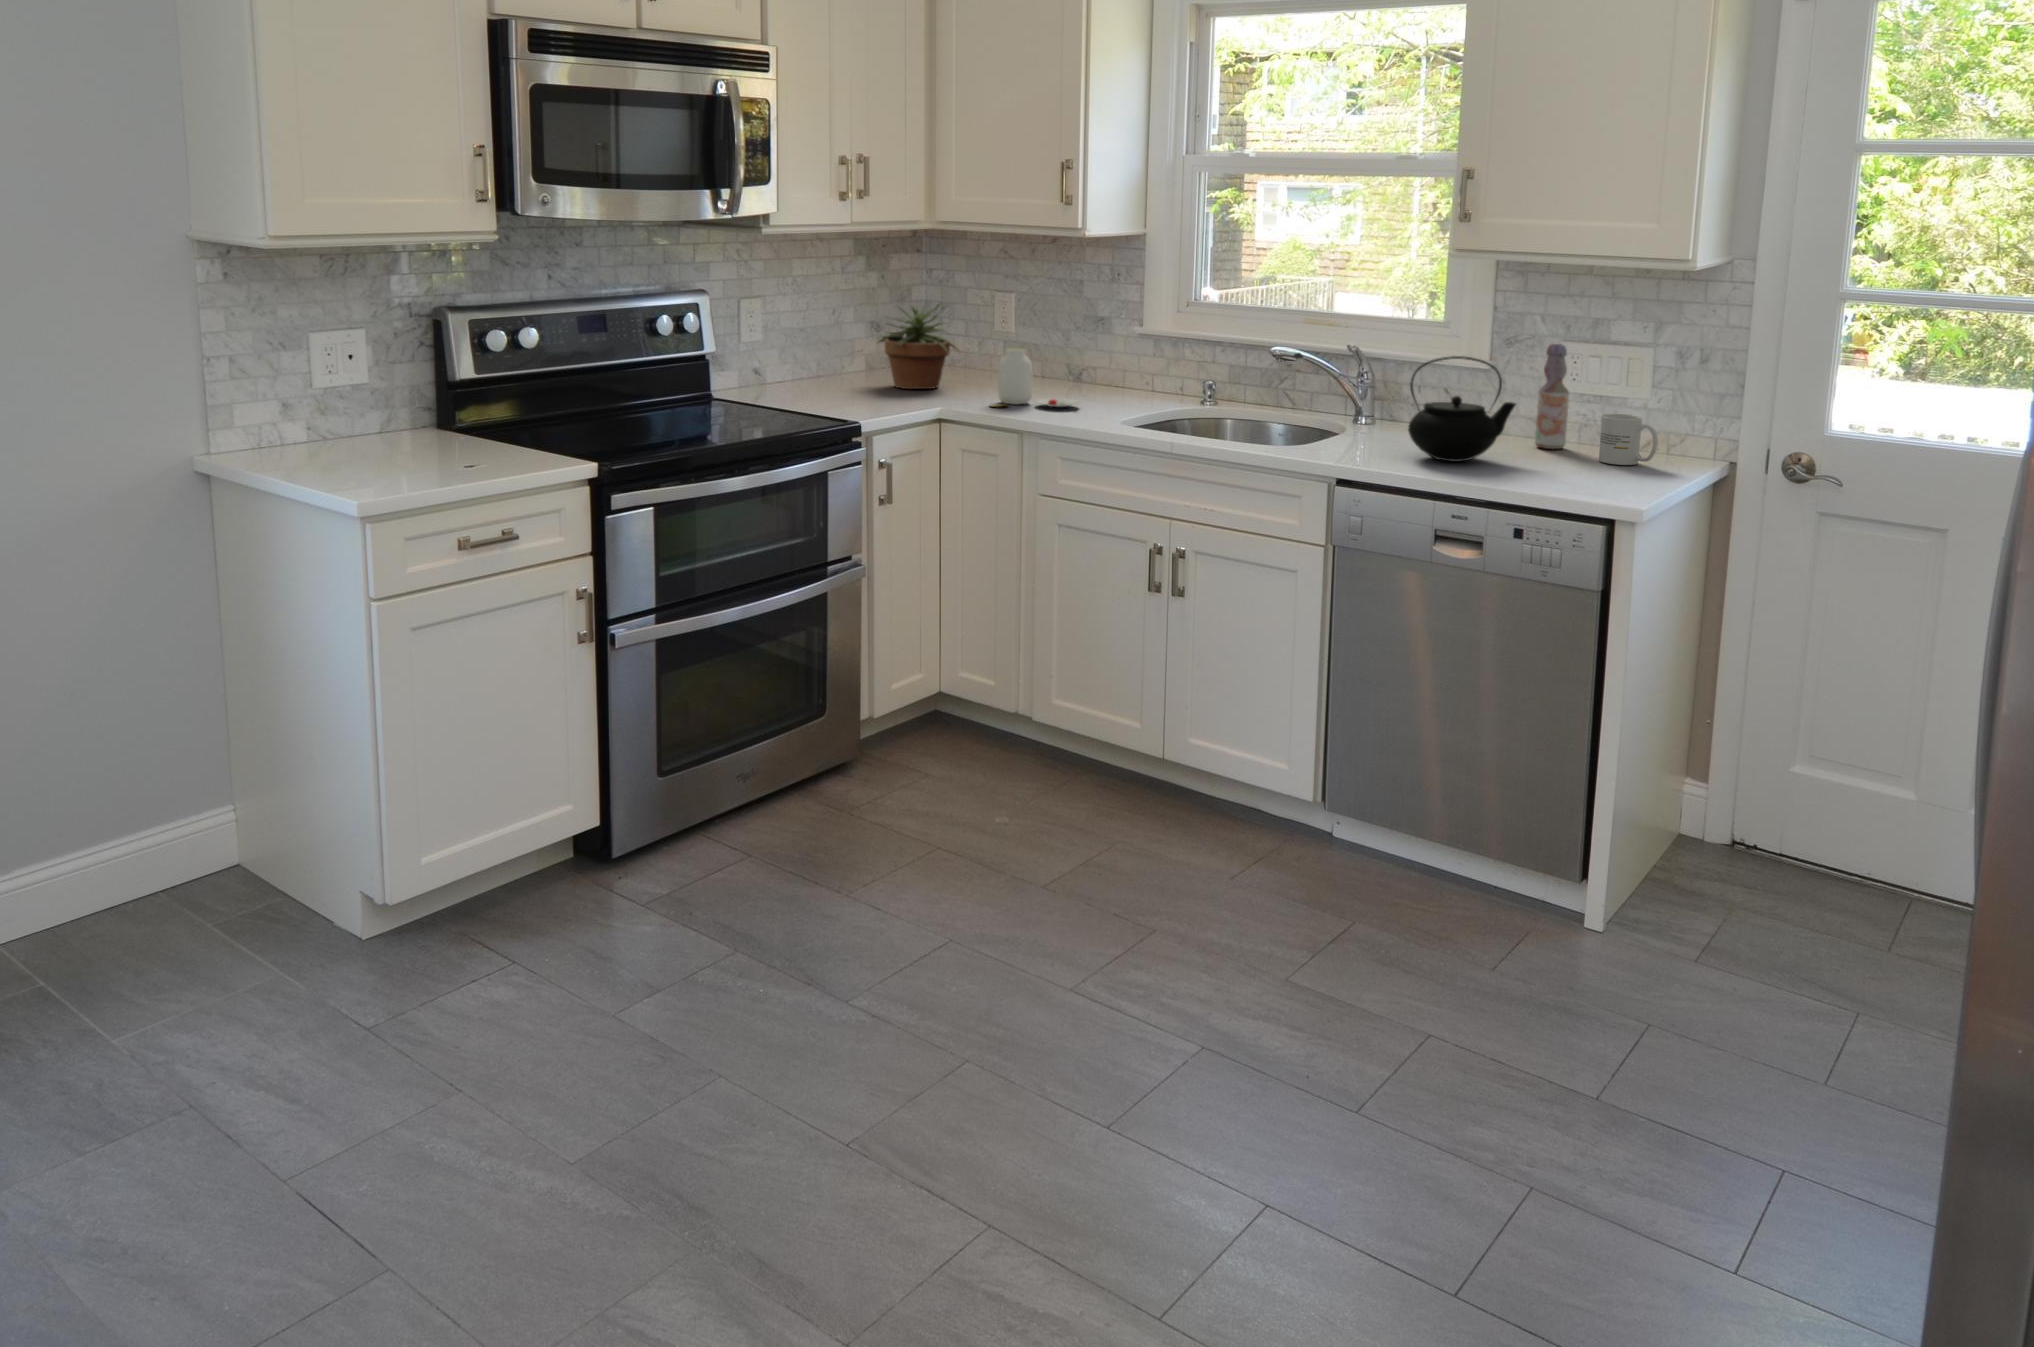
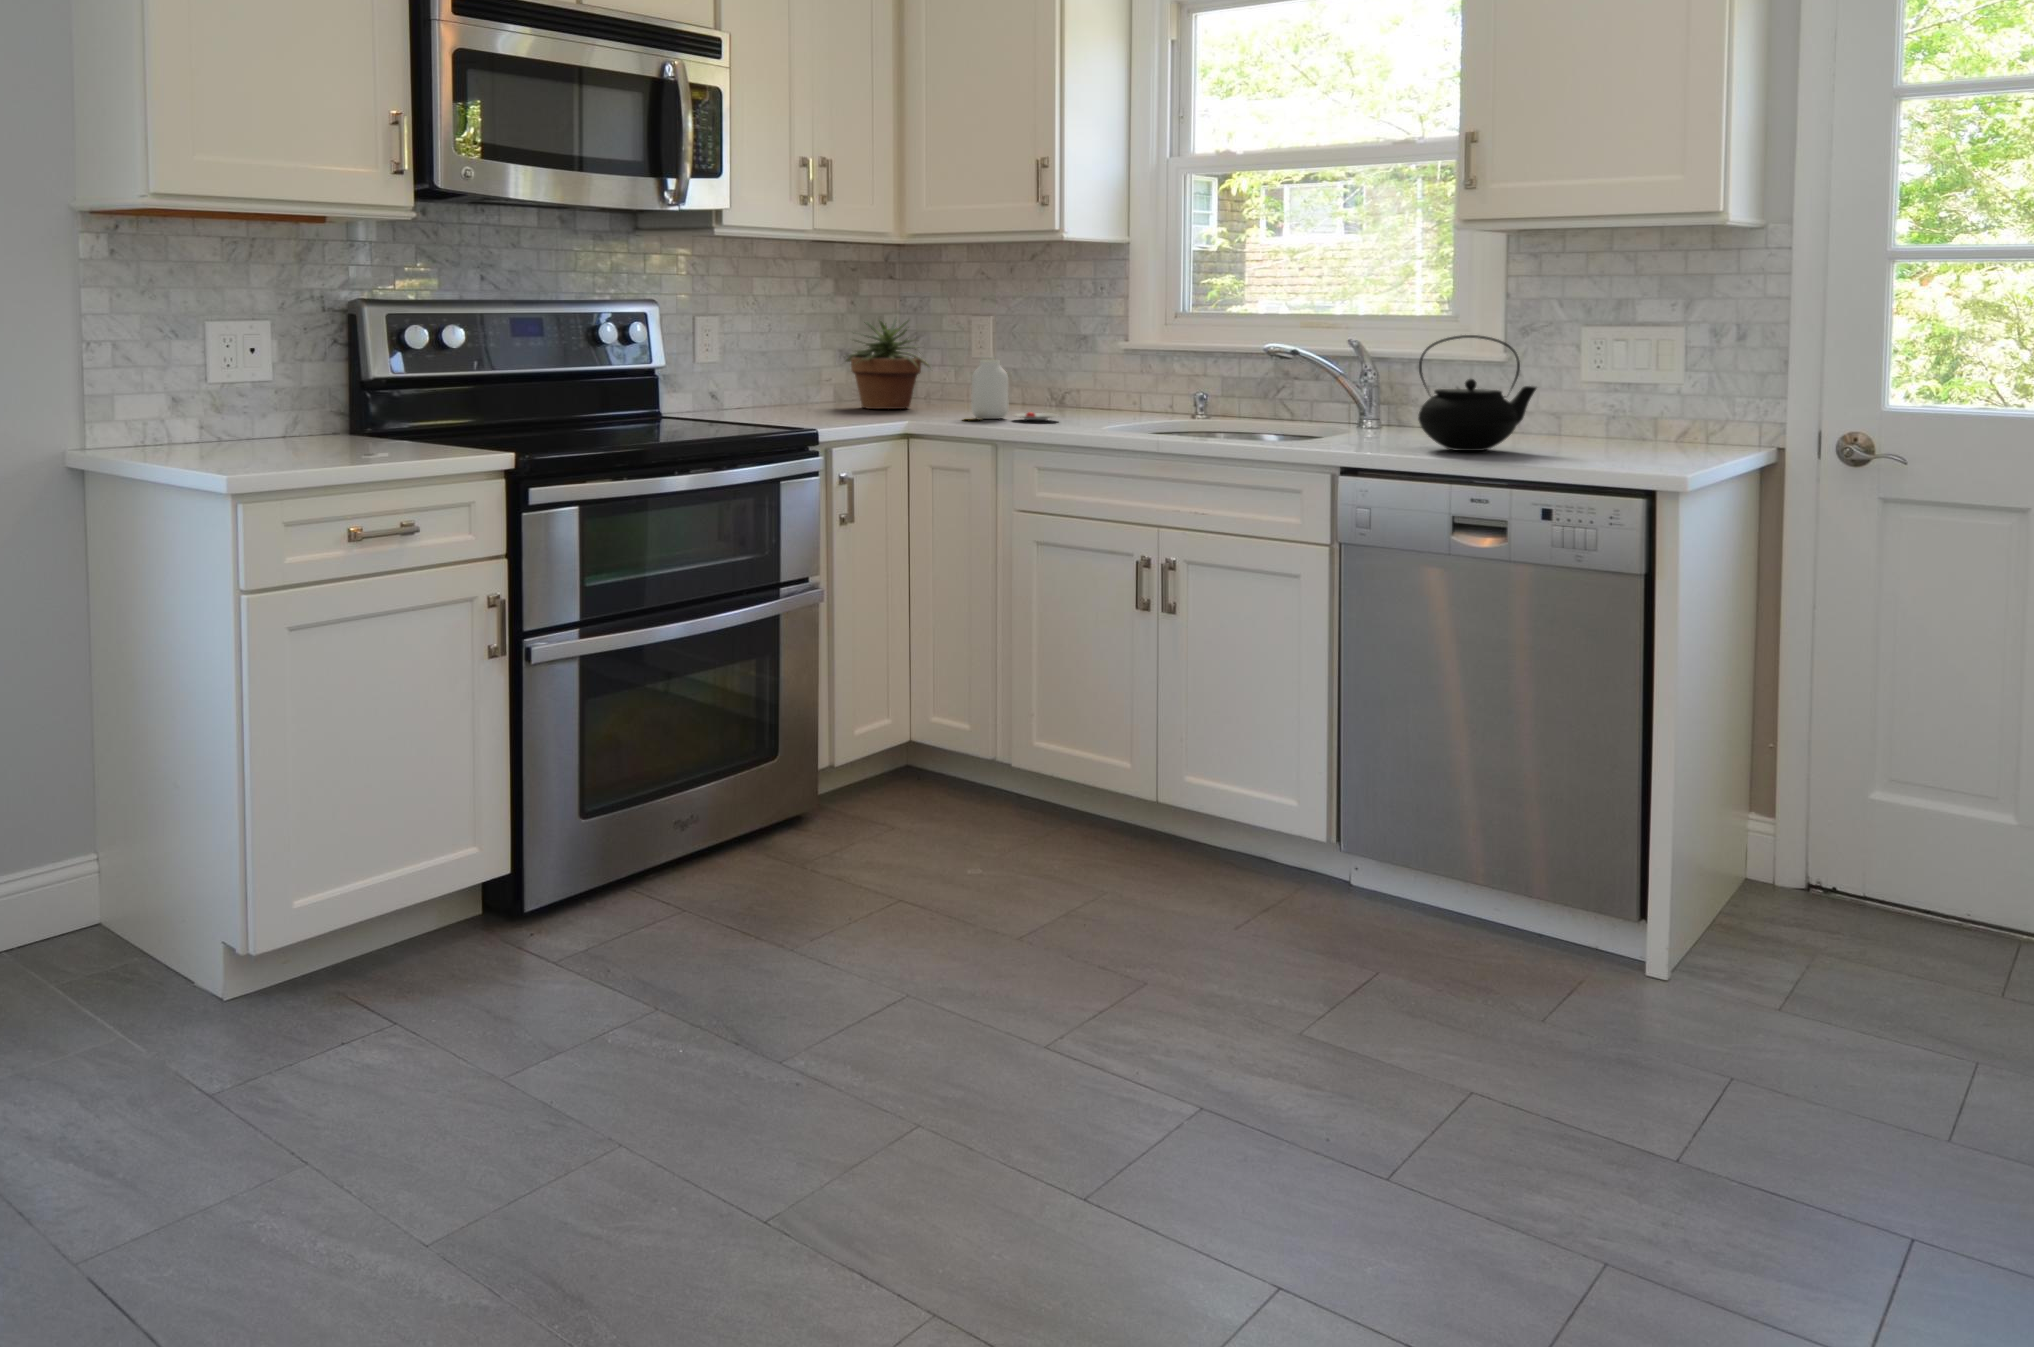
bottle: present [1535,344,1569,449] -> none [1558,328,1593,443]
mug: present [1599,414,1658,465] -> none [1631,399,1697,452]

